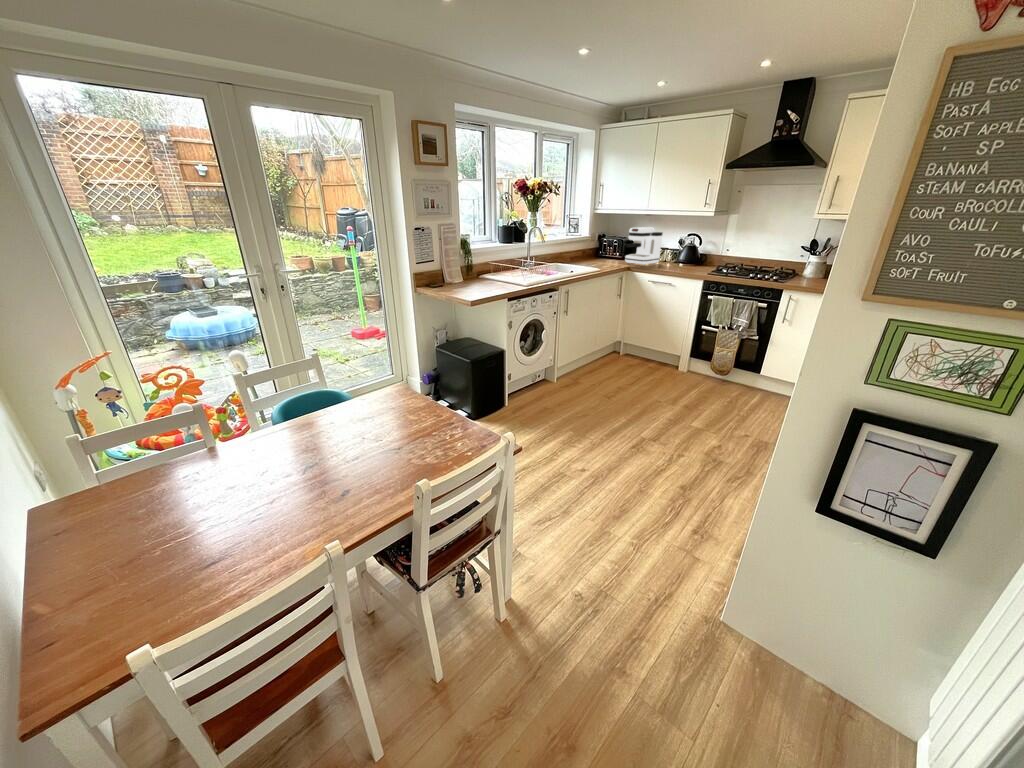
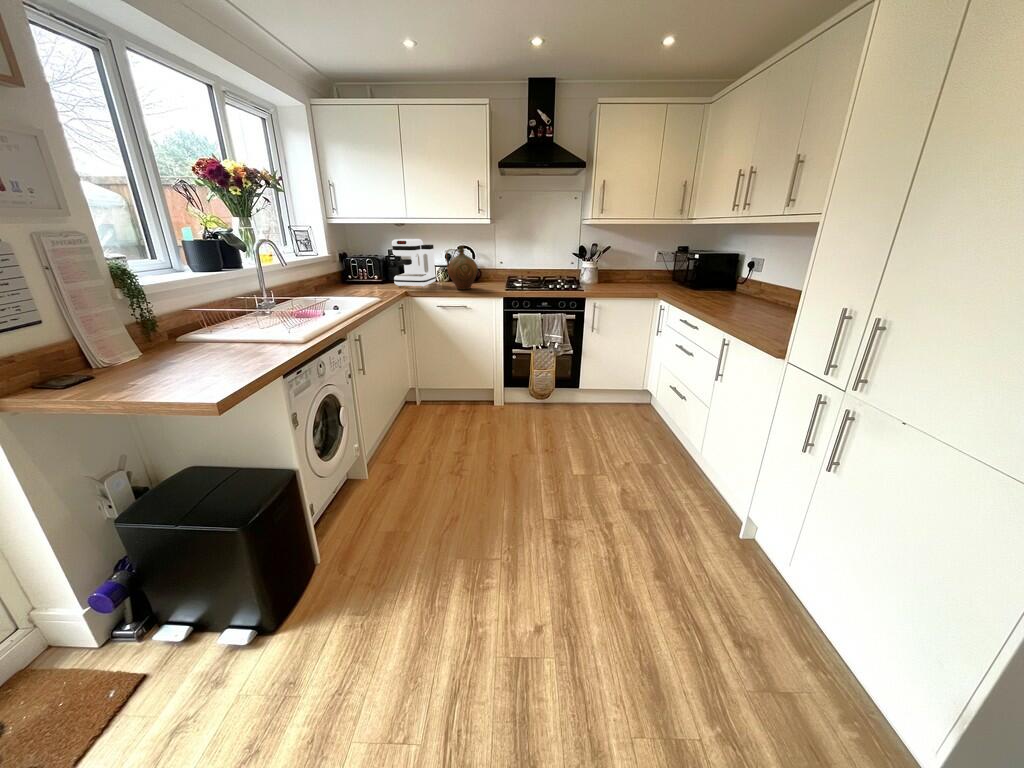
ceramic jug: none [661,234,687,270] -> present [446,245,478,289]

